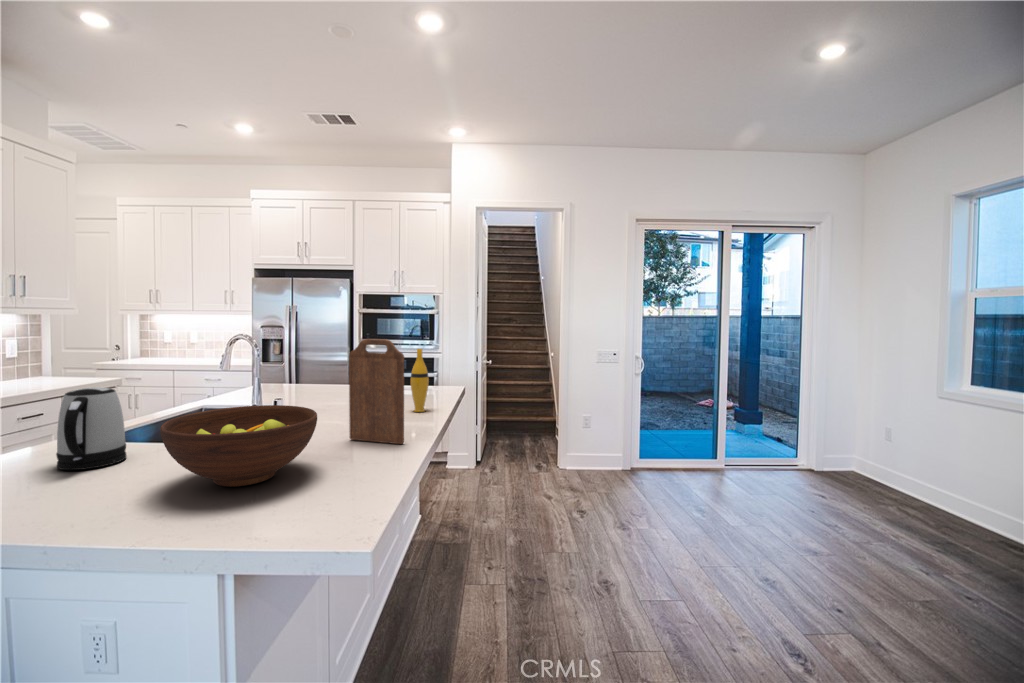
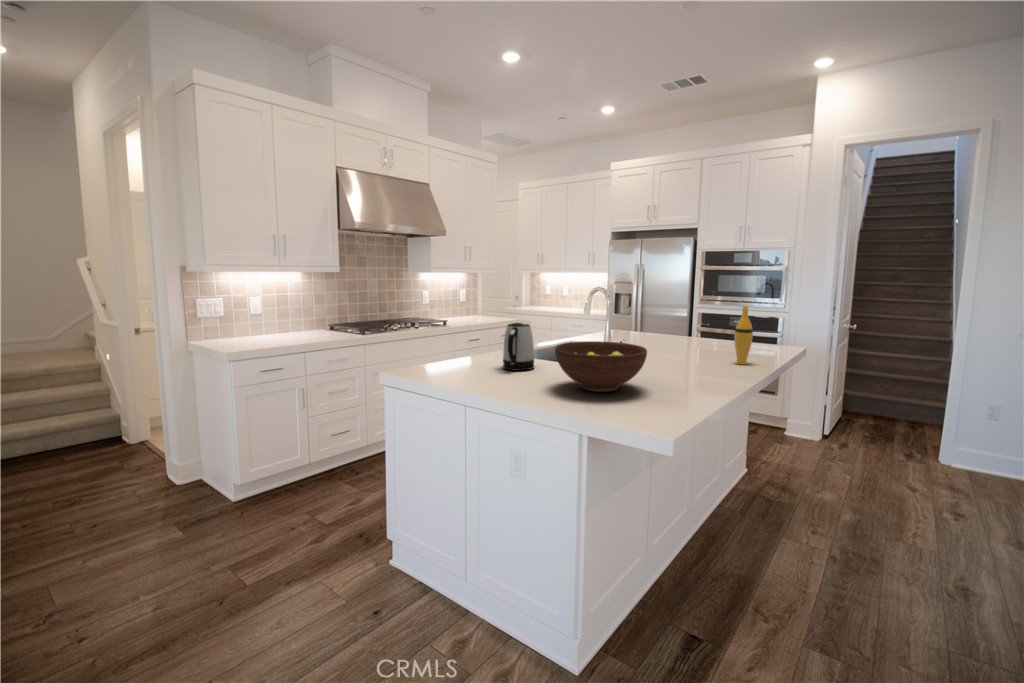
cutting board: present [349,339,404,444] -> none [673,296,722,385]

